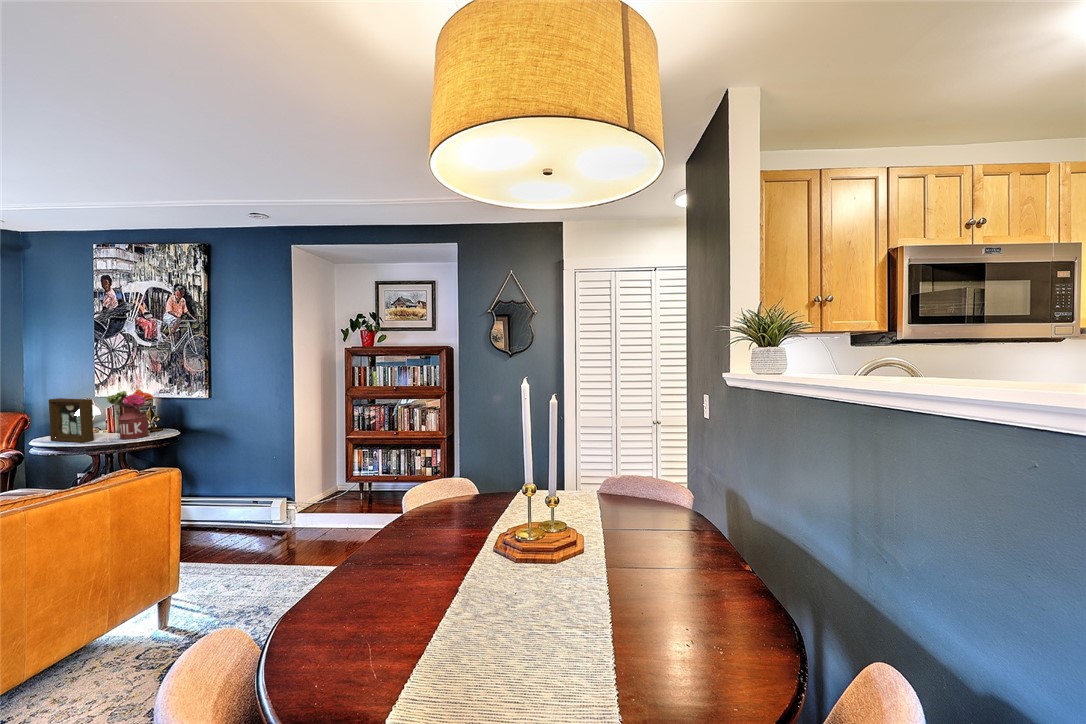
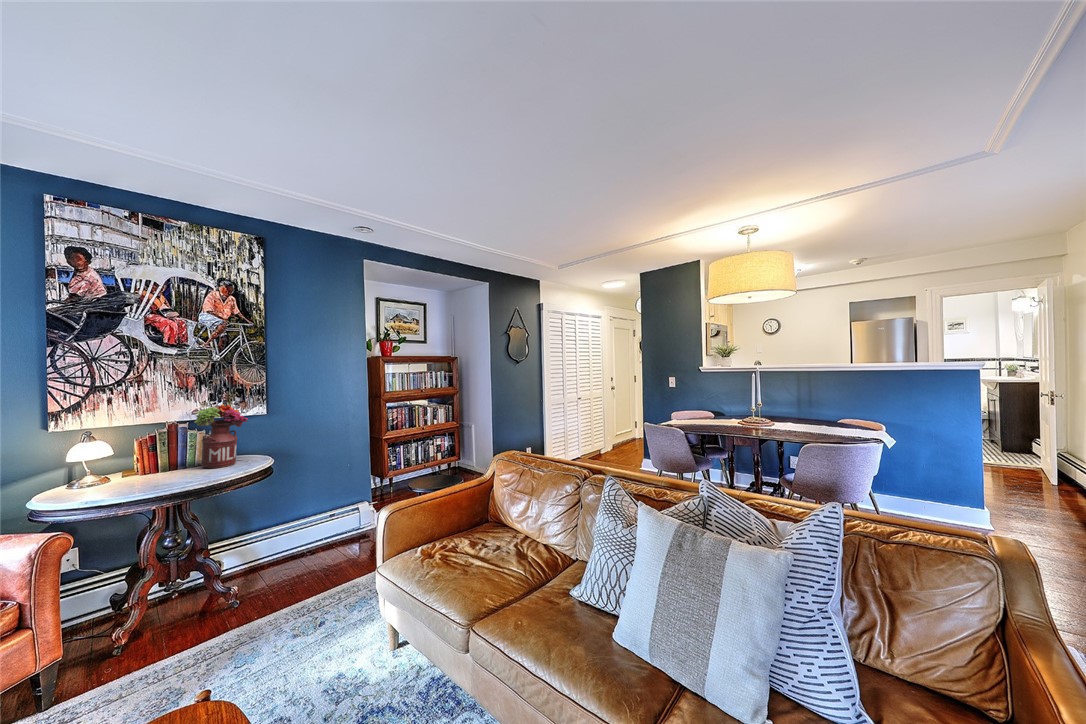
picture frame: present [49,398,94,443] -> none [95,420,182,492]

